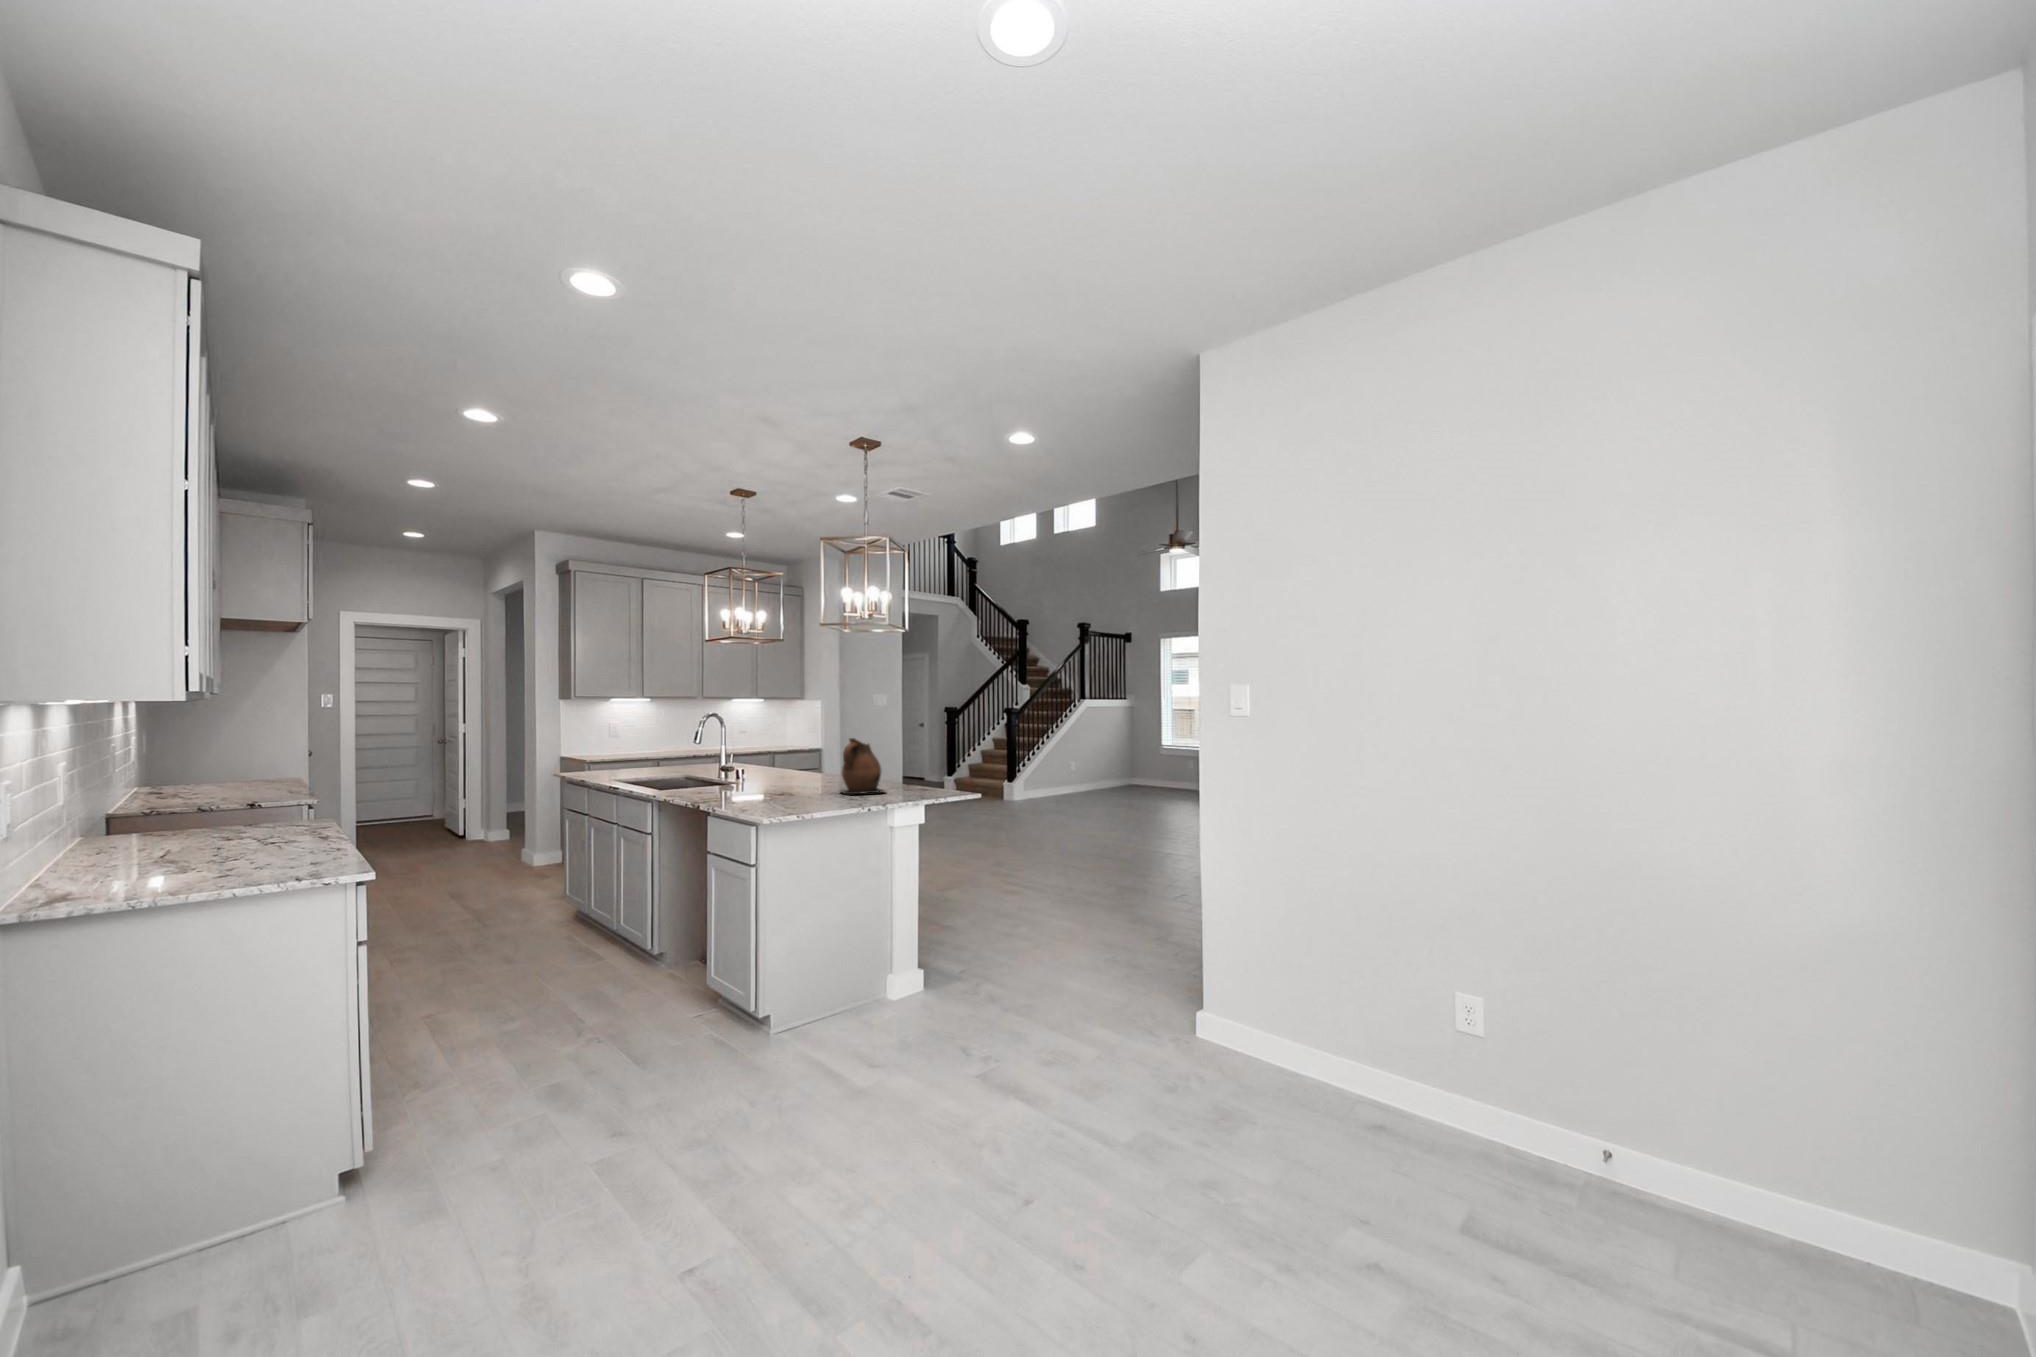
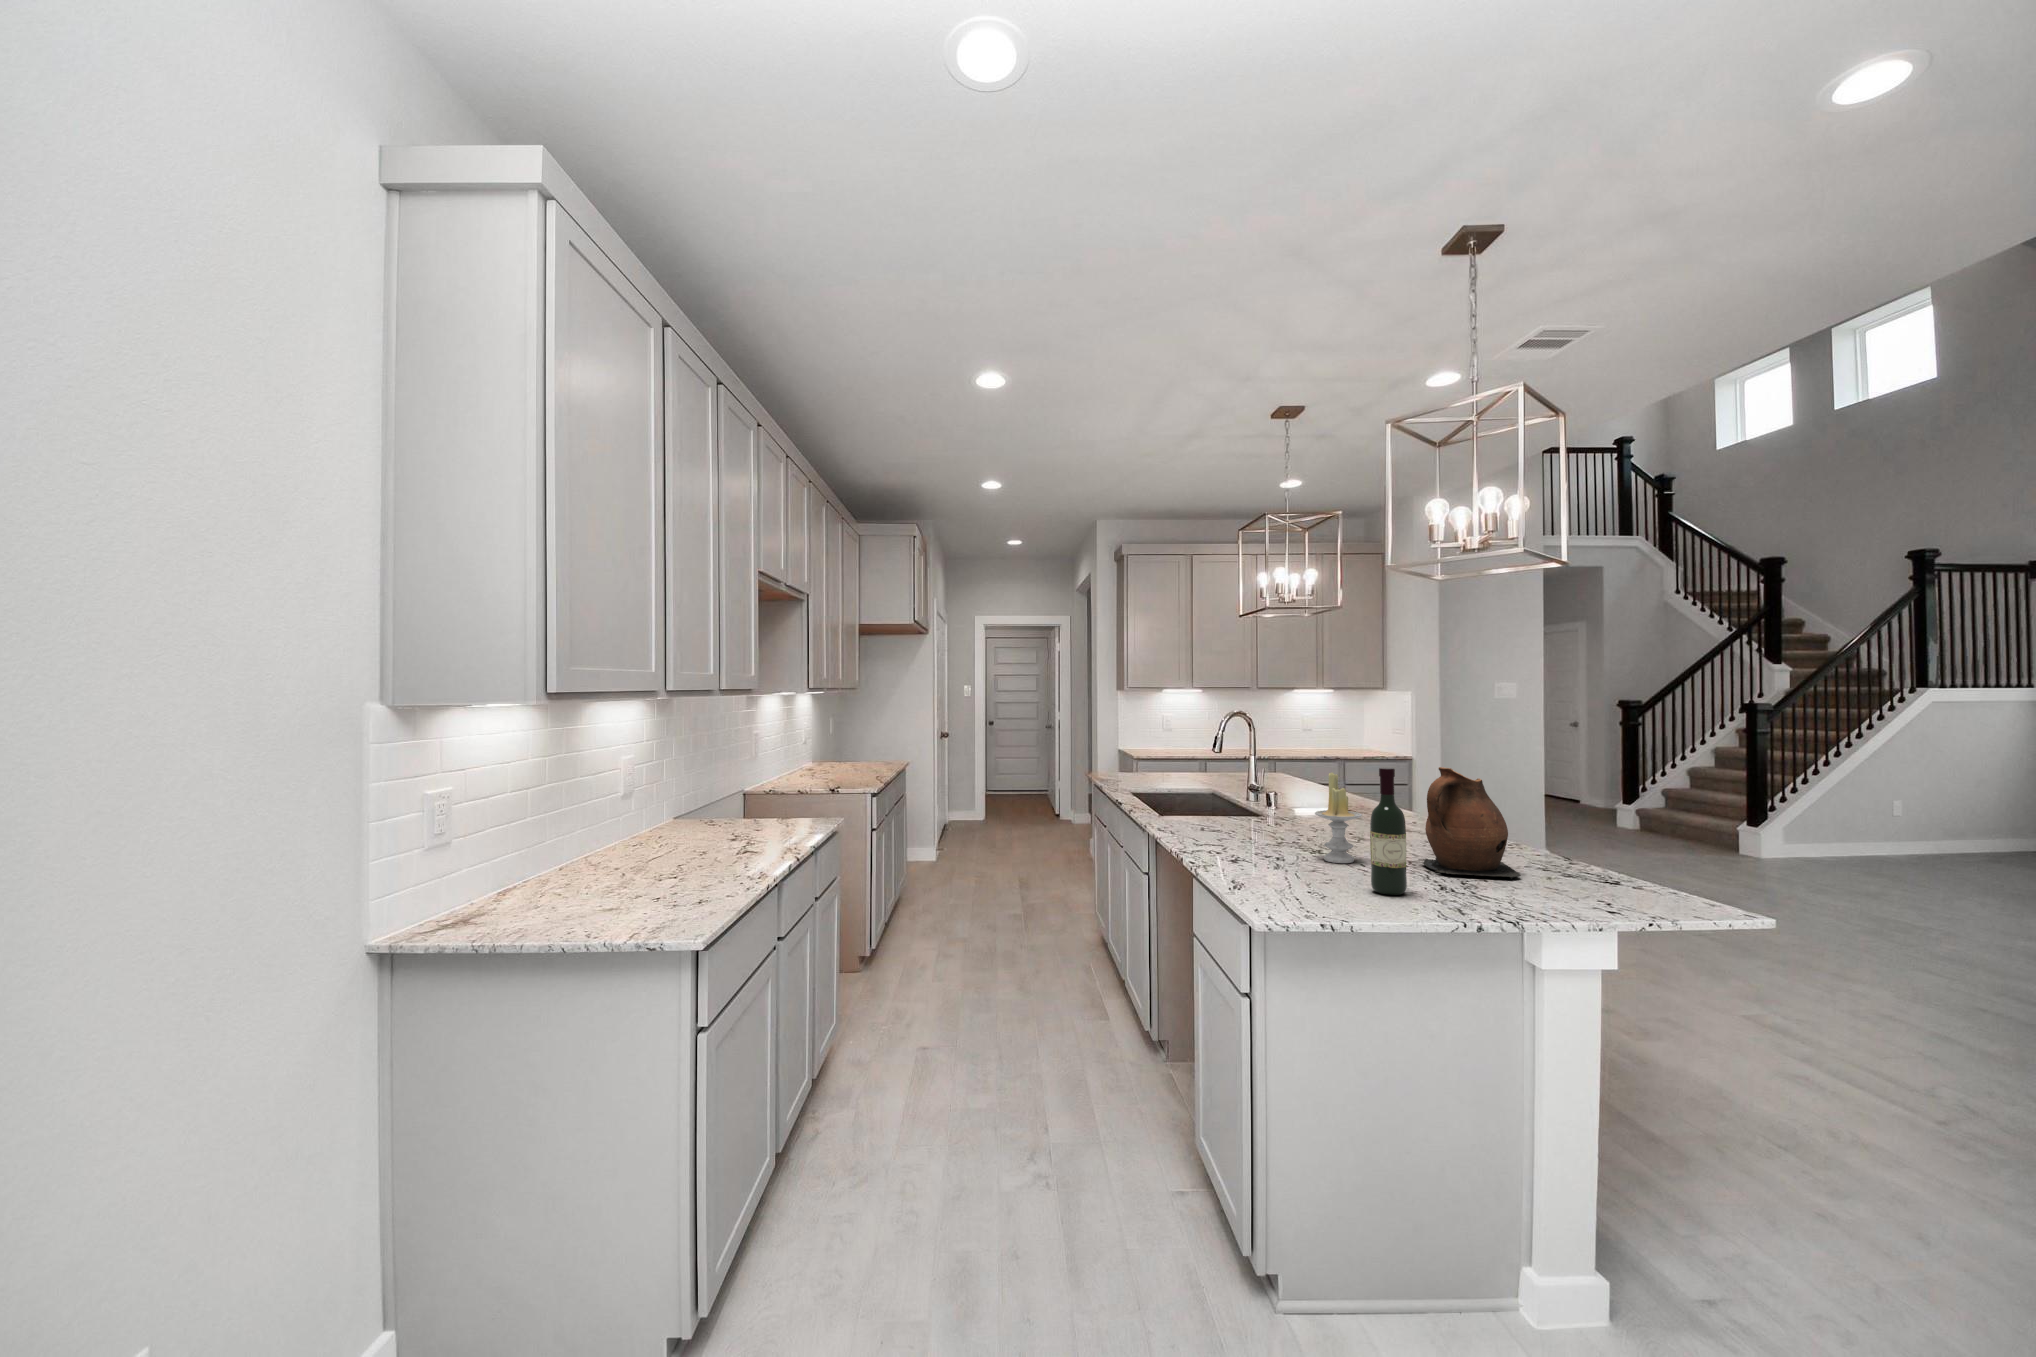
wine bottle: none [817,737,835,803] -> present [1370,768,1407,895]
candle: none [782,745,808,796] -> present [1315,773,1362,863]

